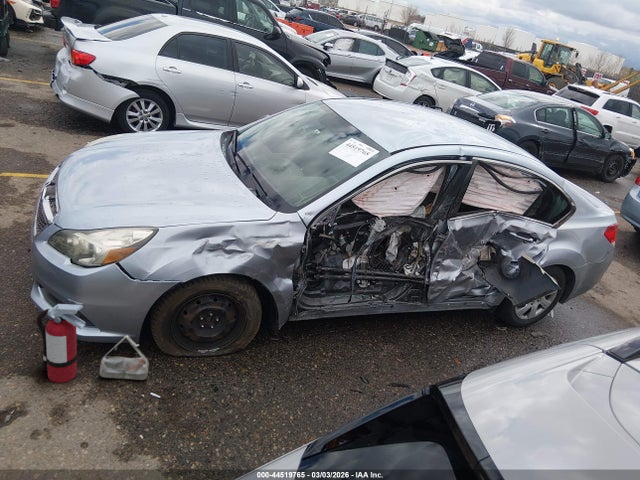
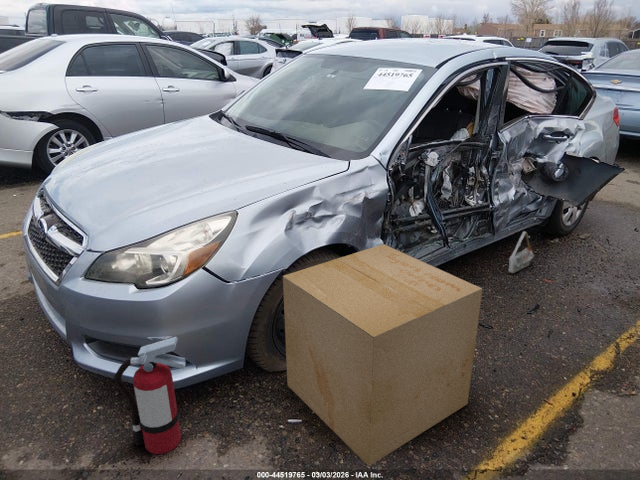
cardboard box: none [175,286,315,448] -> present [283,244,482,466]
bag: present [100,335,149,380] -> present [508,232,534,273]

